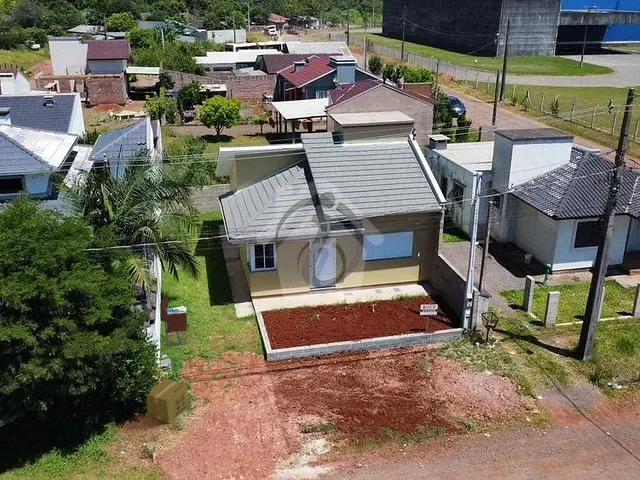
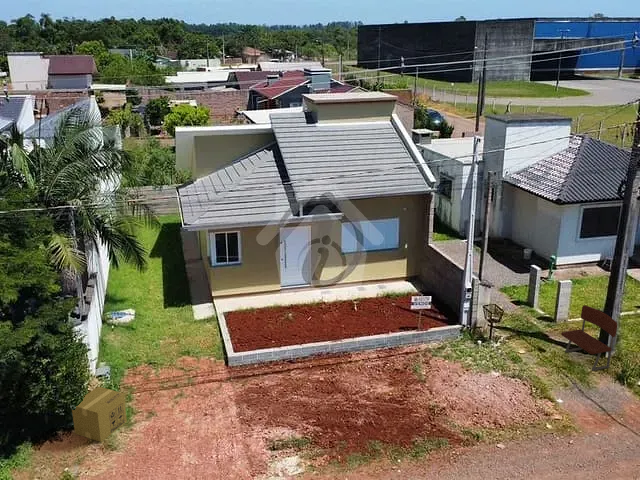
bench: present [160,296,187,346] -> present [561,305,617,370]

